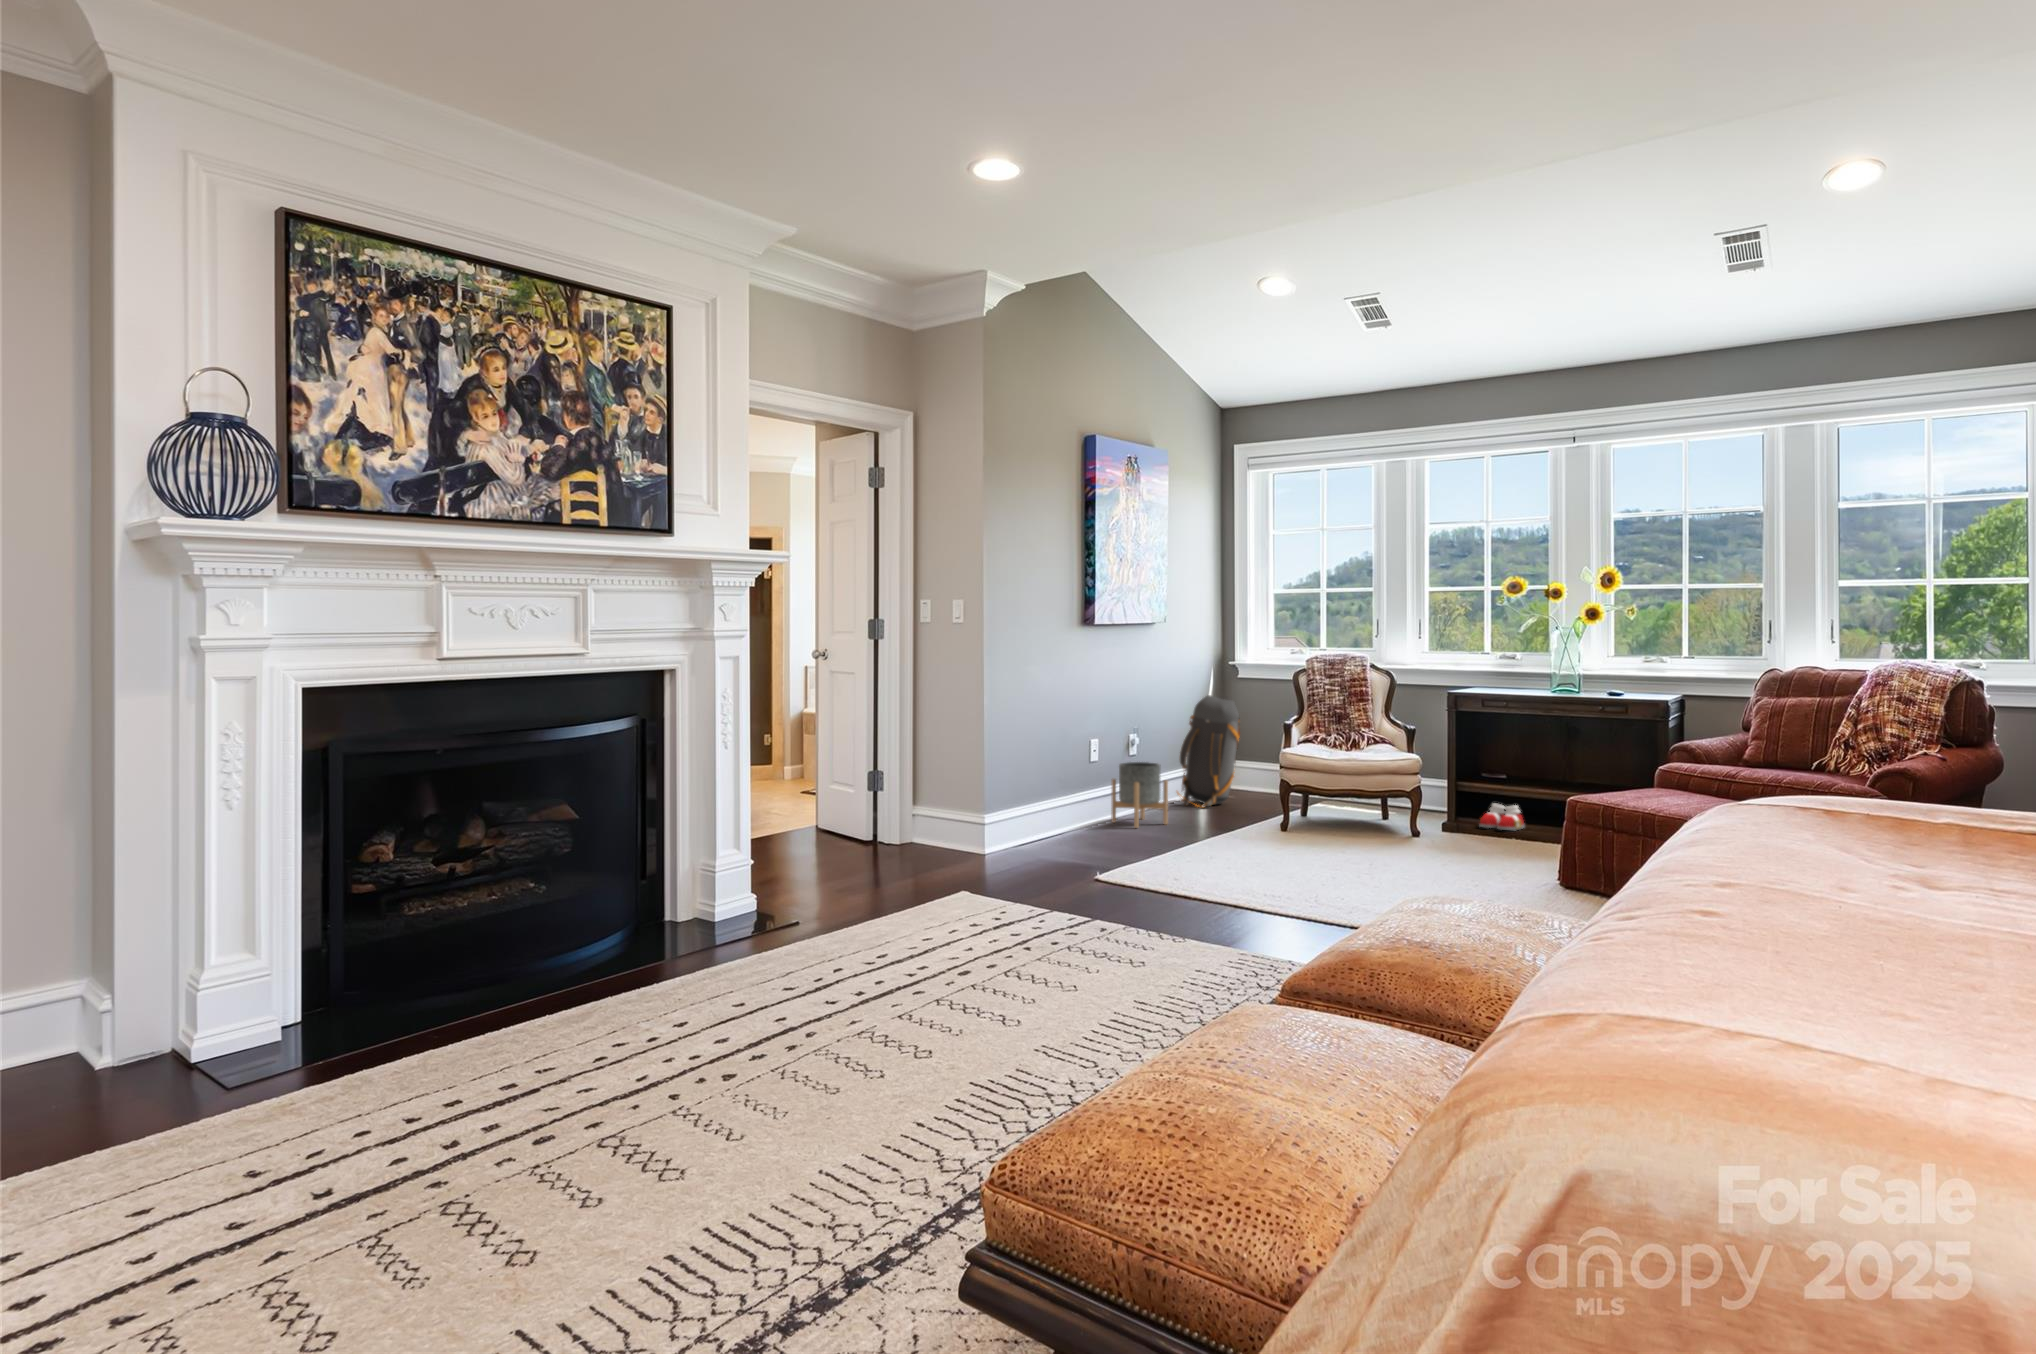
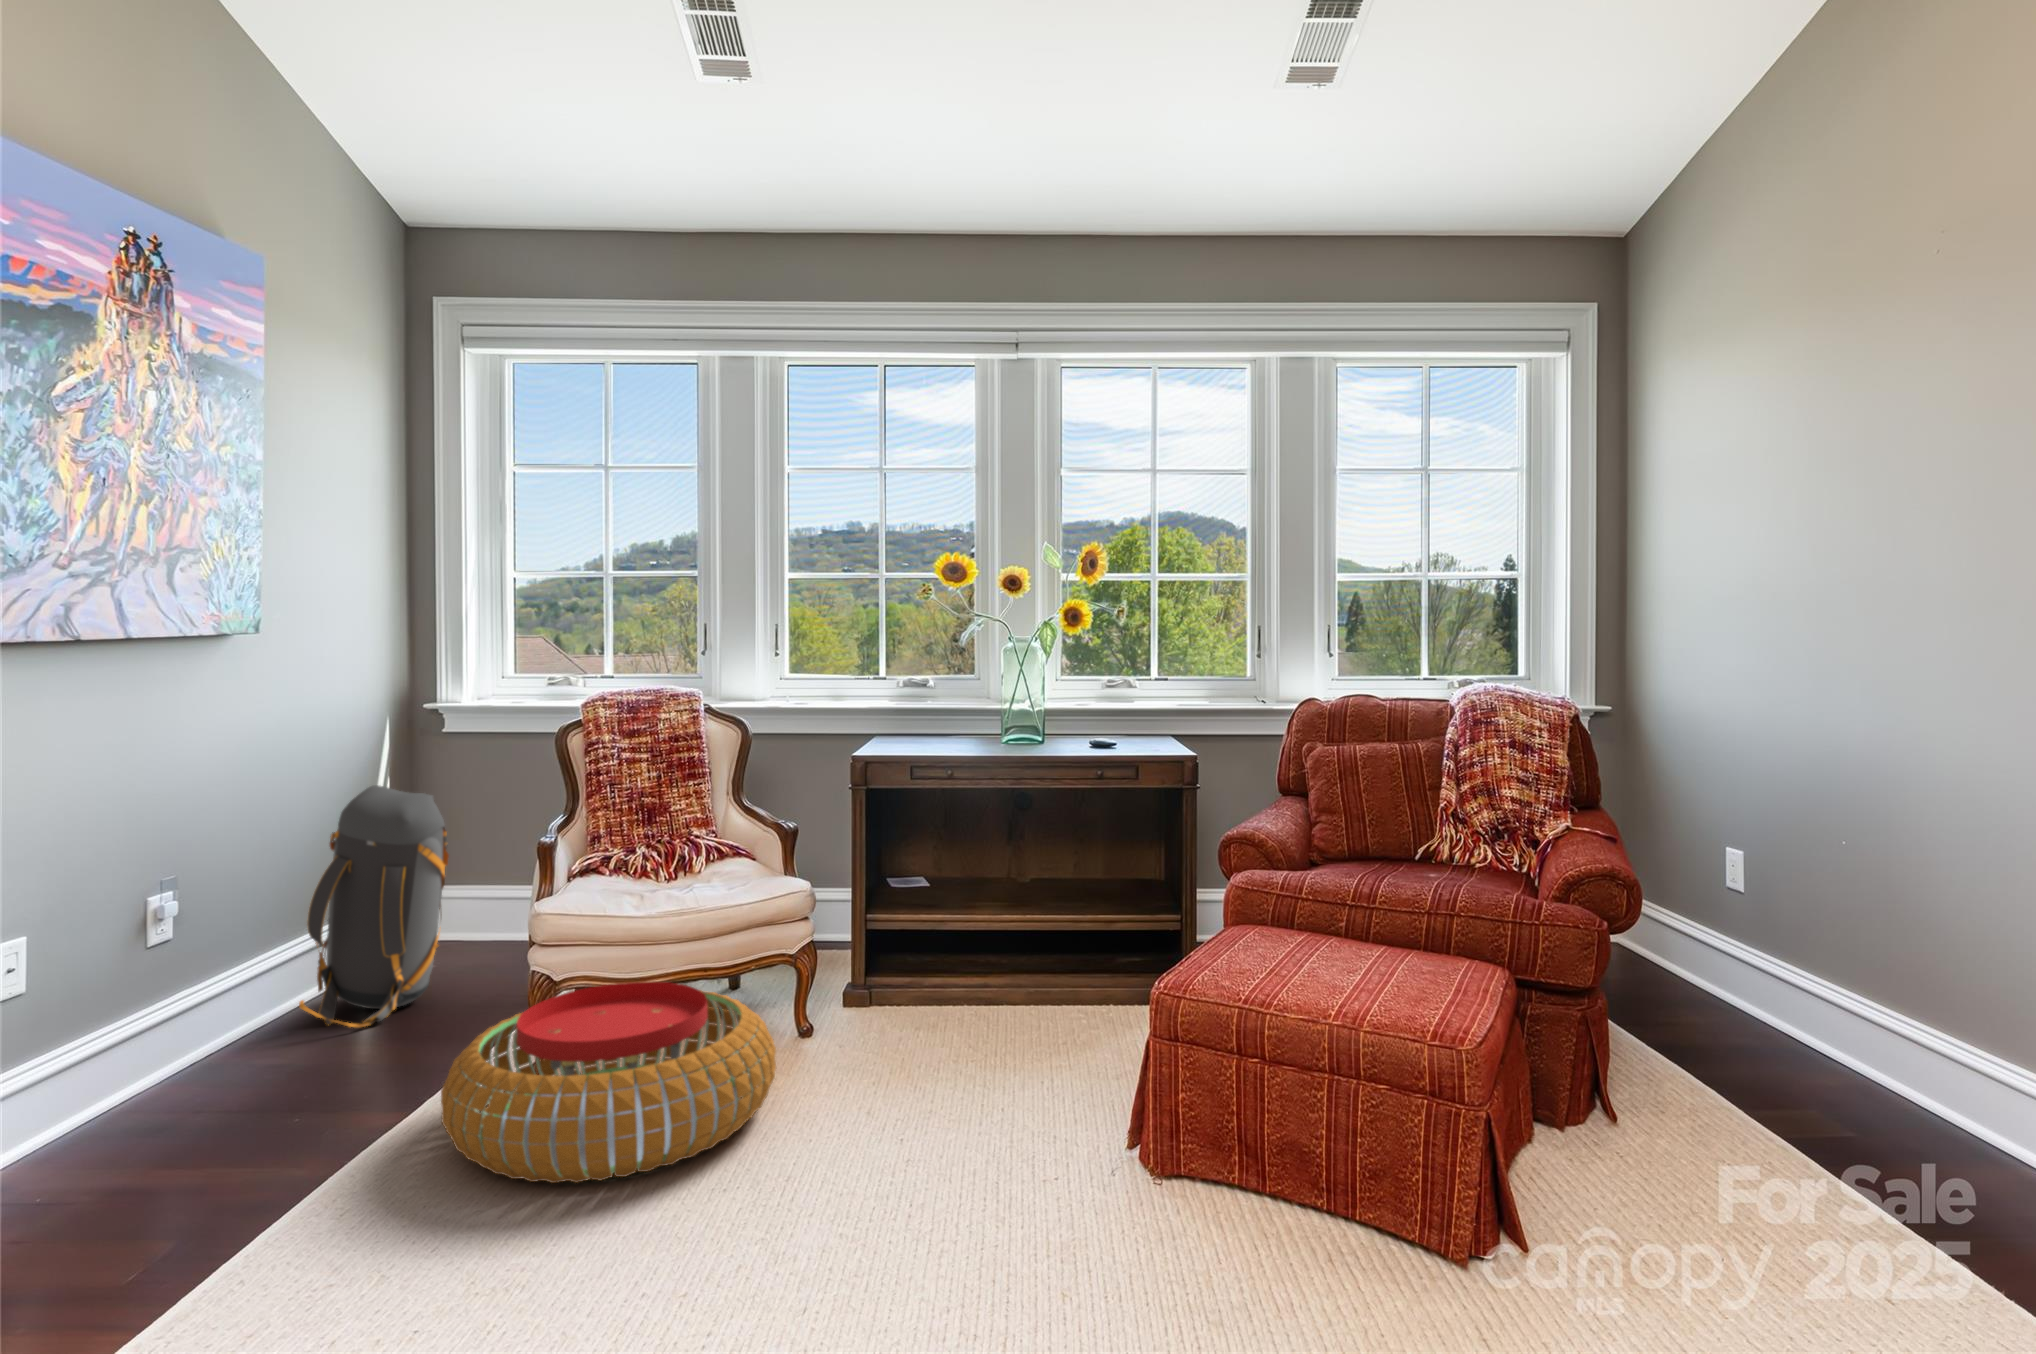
planter: present [1111,762,1168,828] -> none [86,974,260,1160]
pouf: none [1241,786,1388,853] -> present [441,982,776,1183]
slippers: present [1479,803,1524,830] -> none [904,936,972,989]

